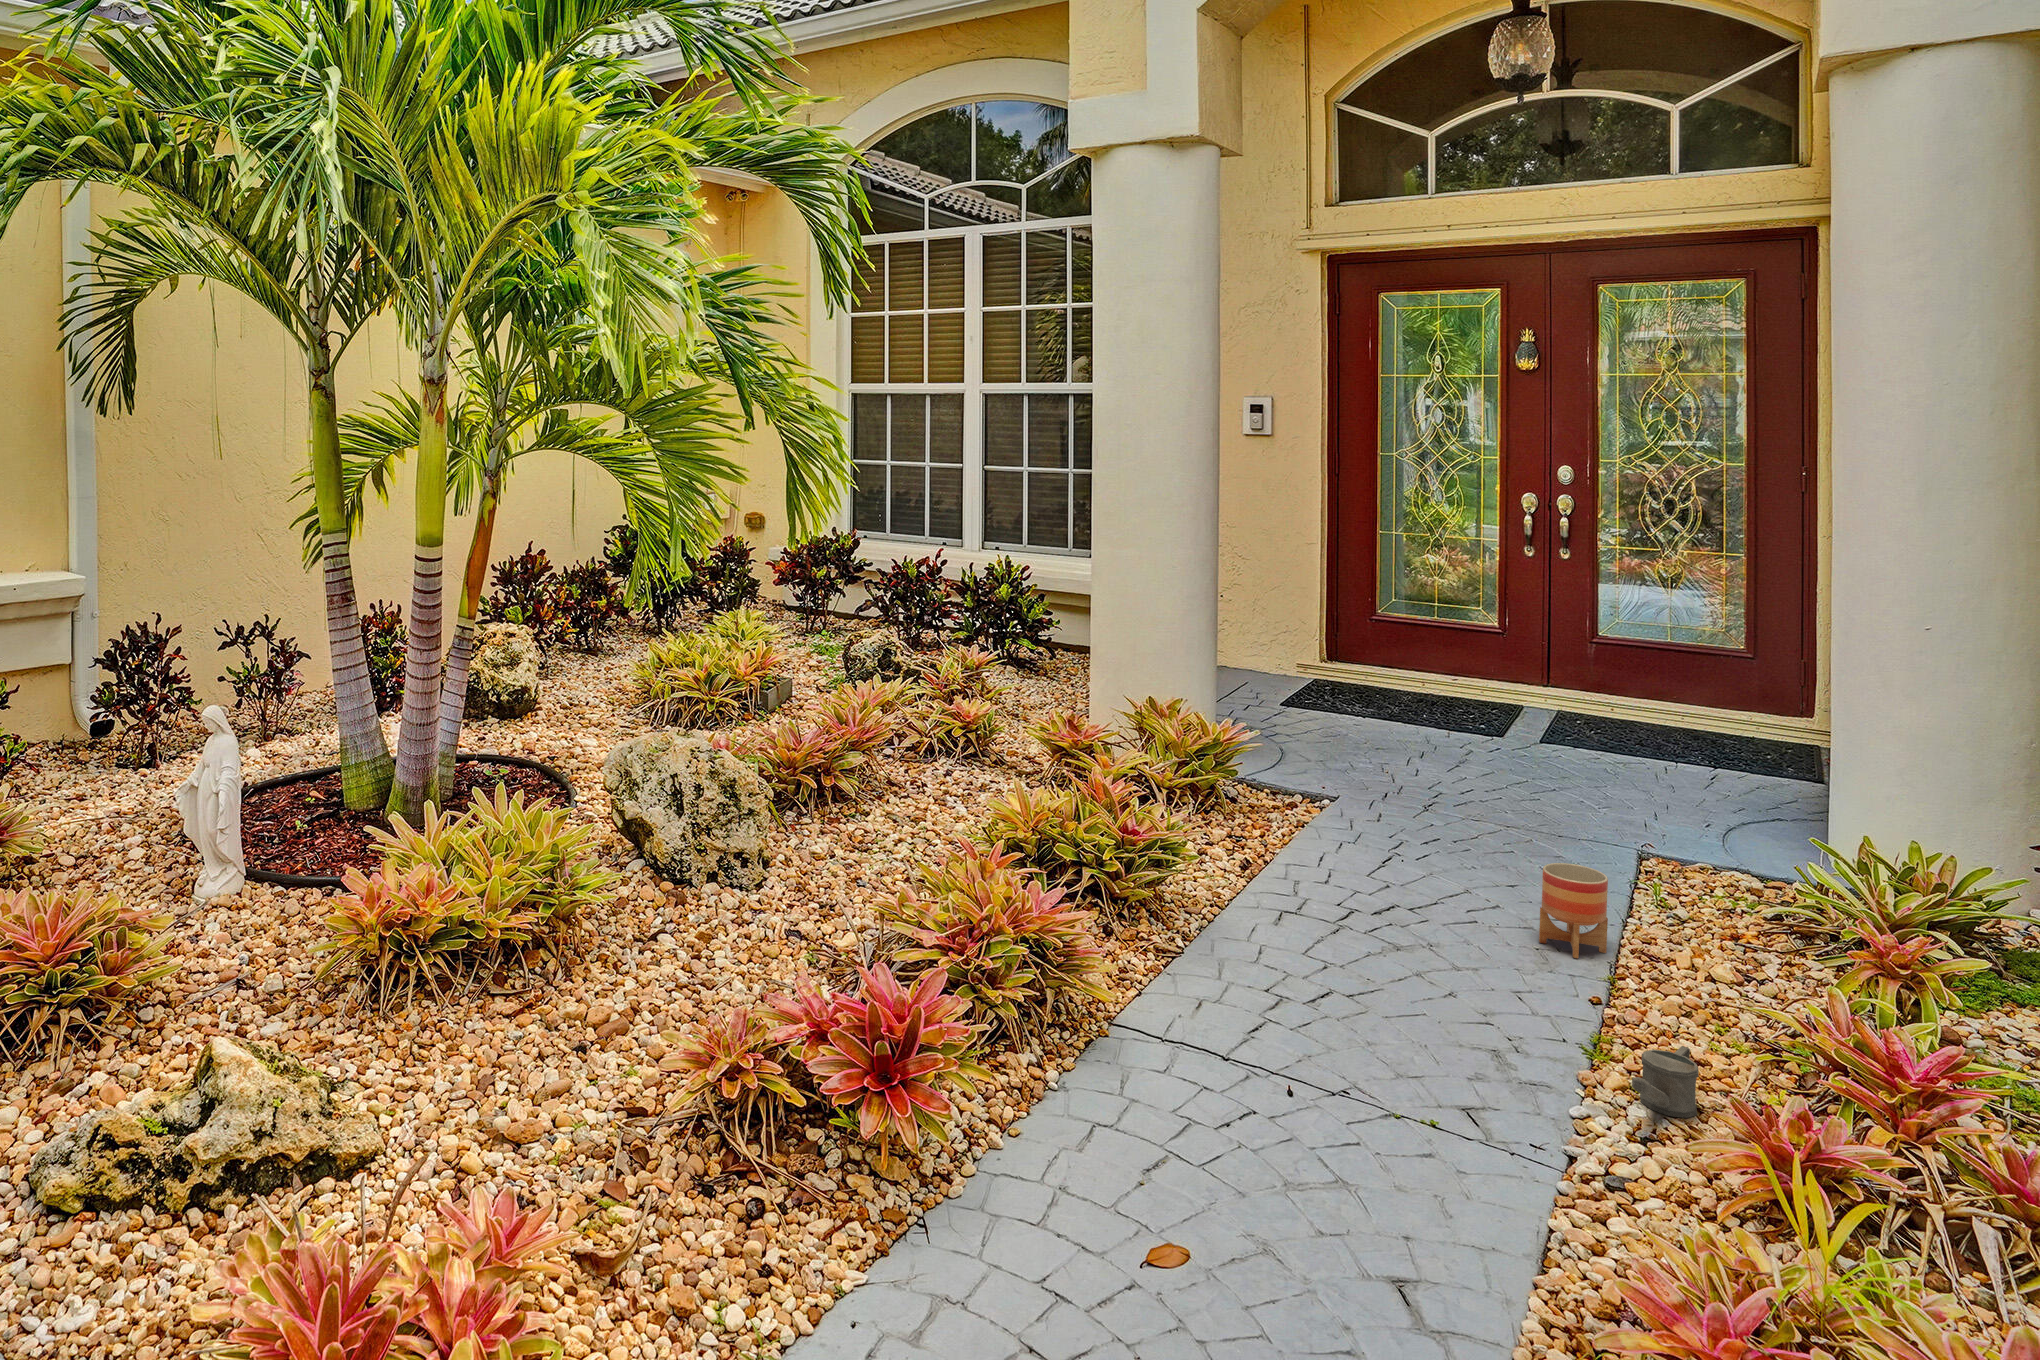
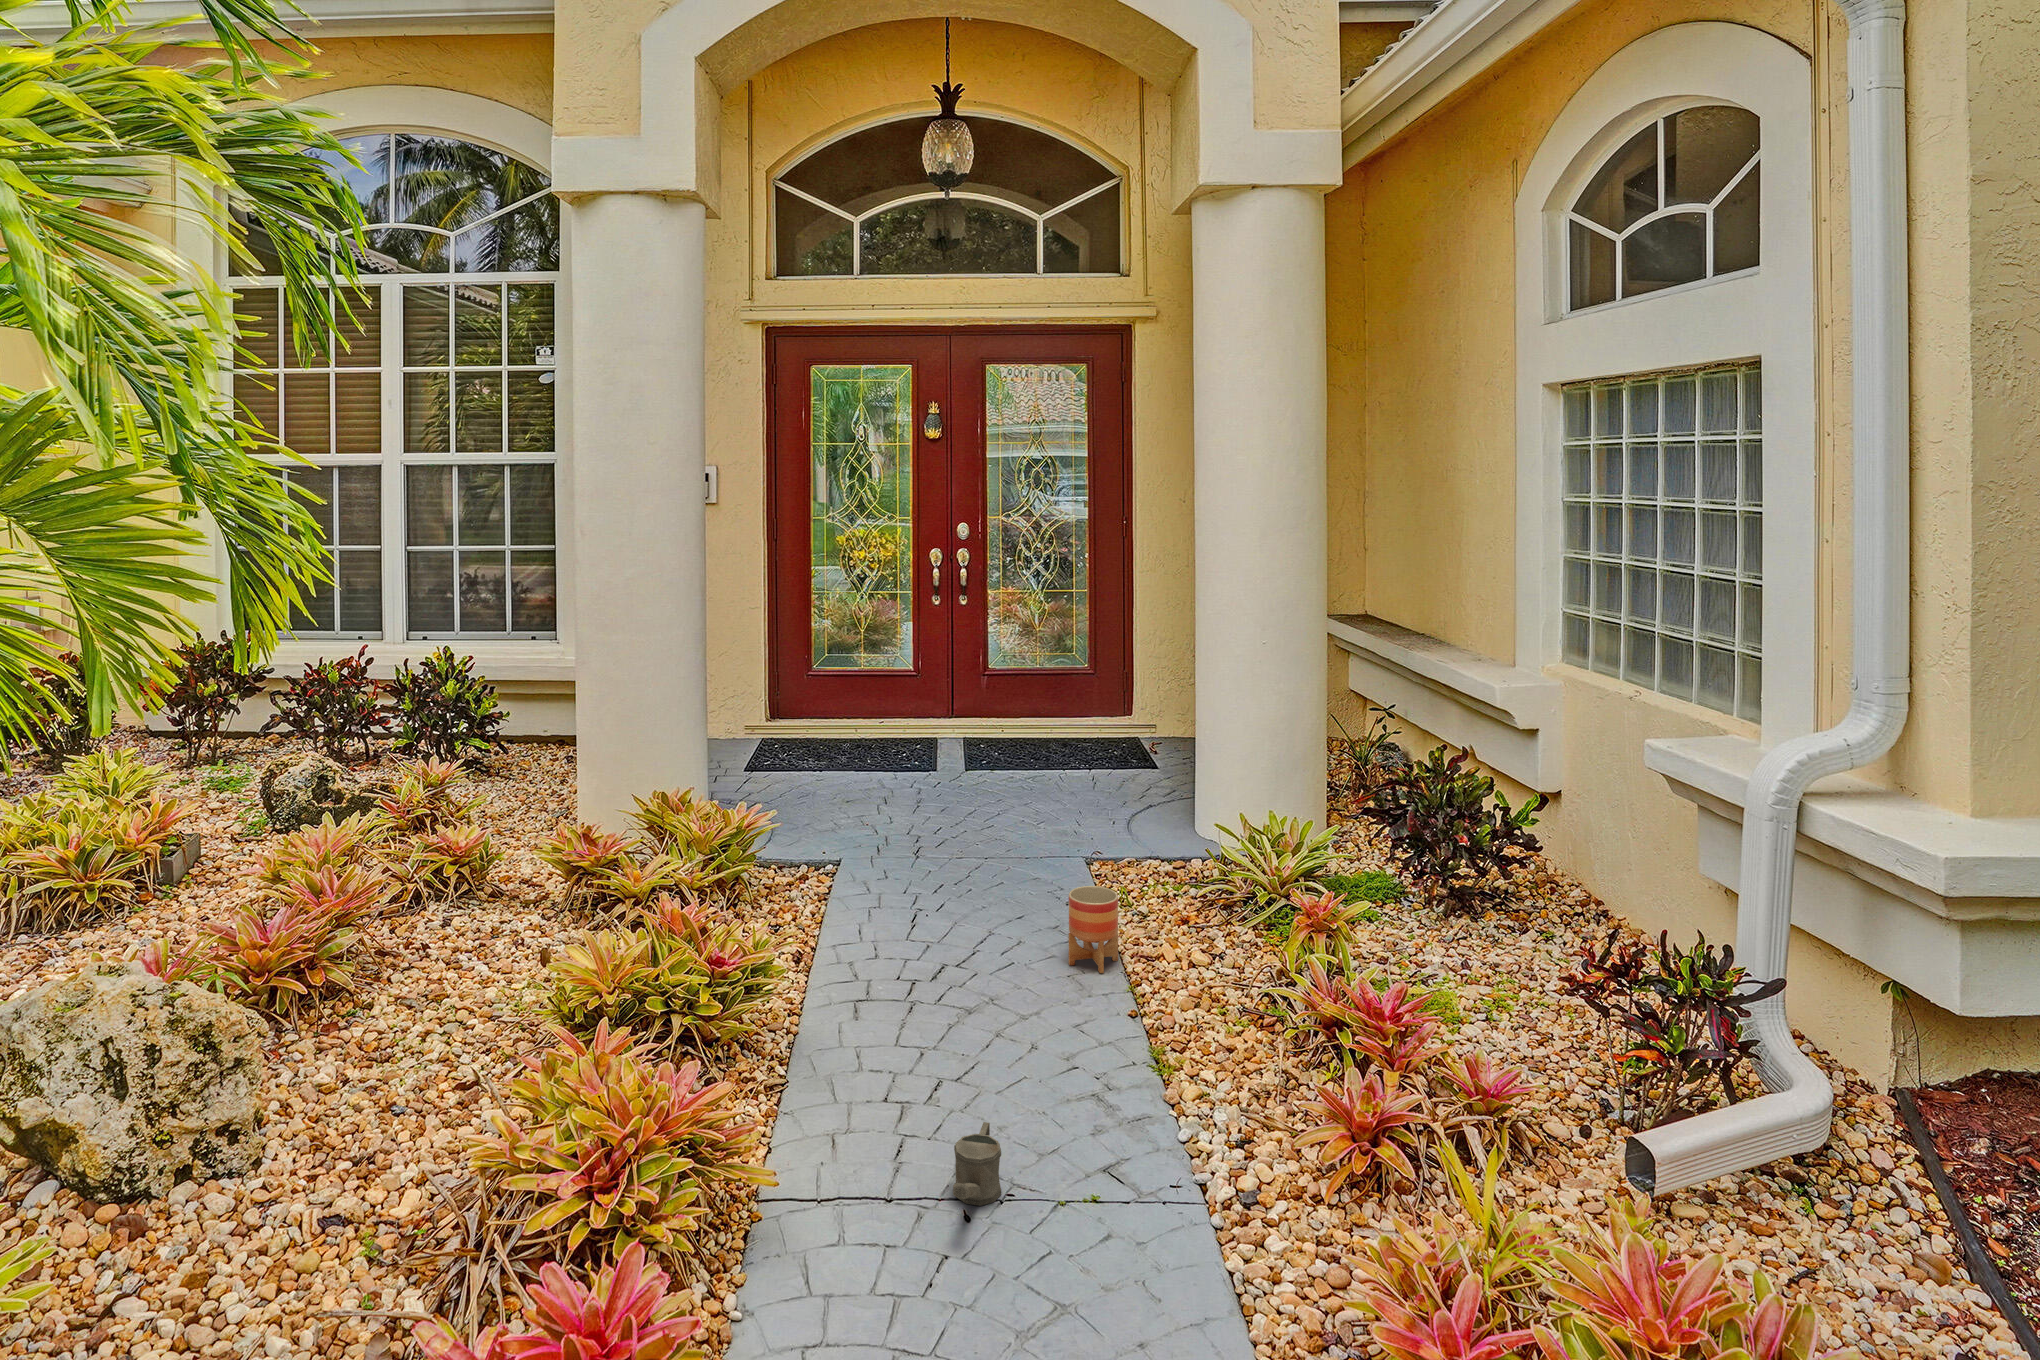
watering can: present [1632,1046,1699,1118] -> present [953,1122,1001,1206]

